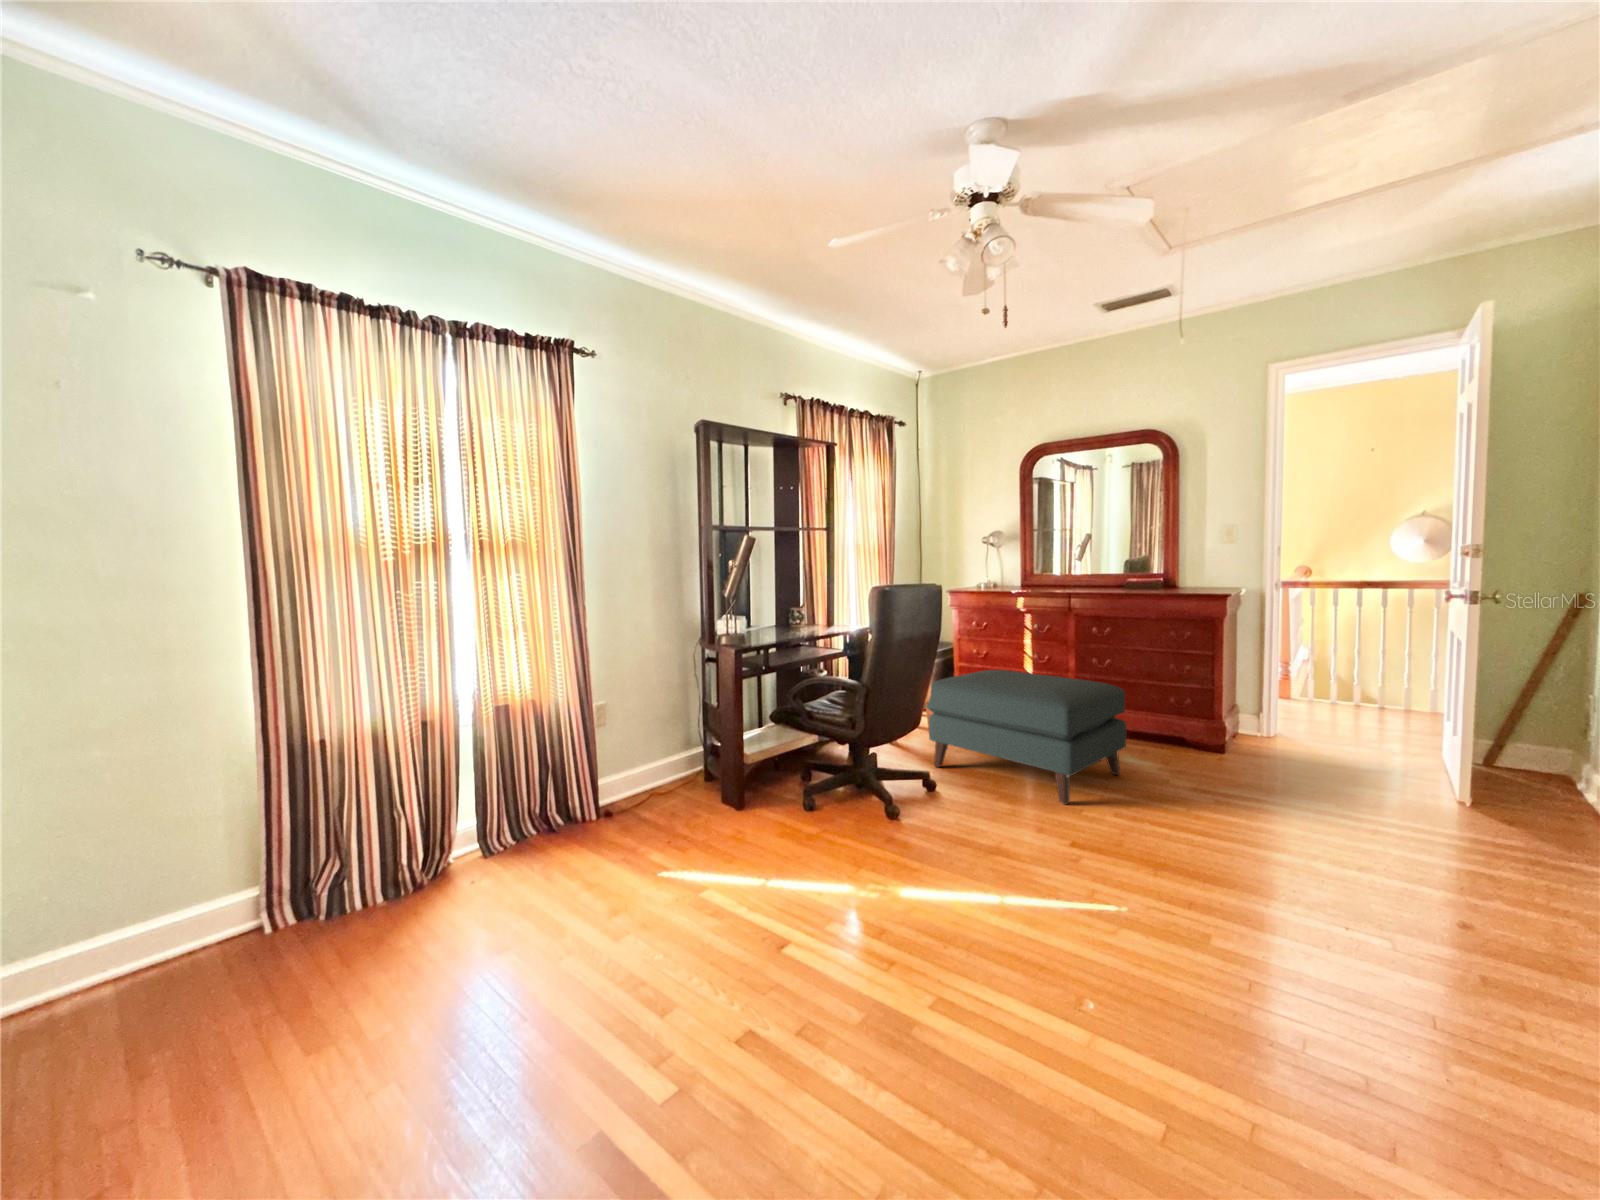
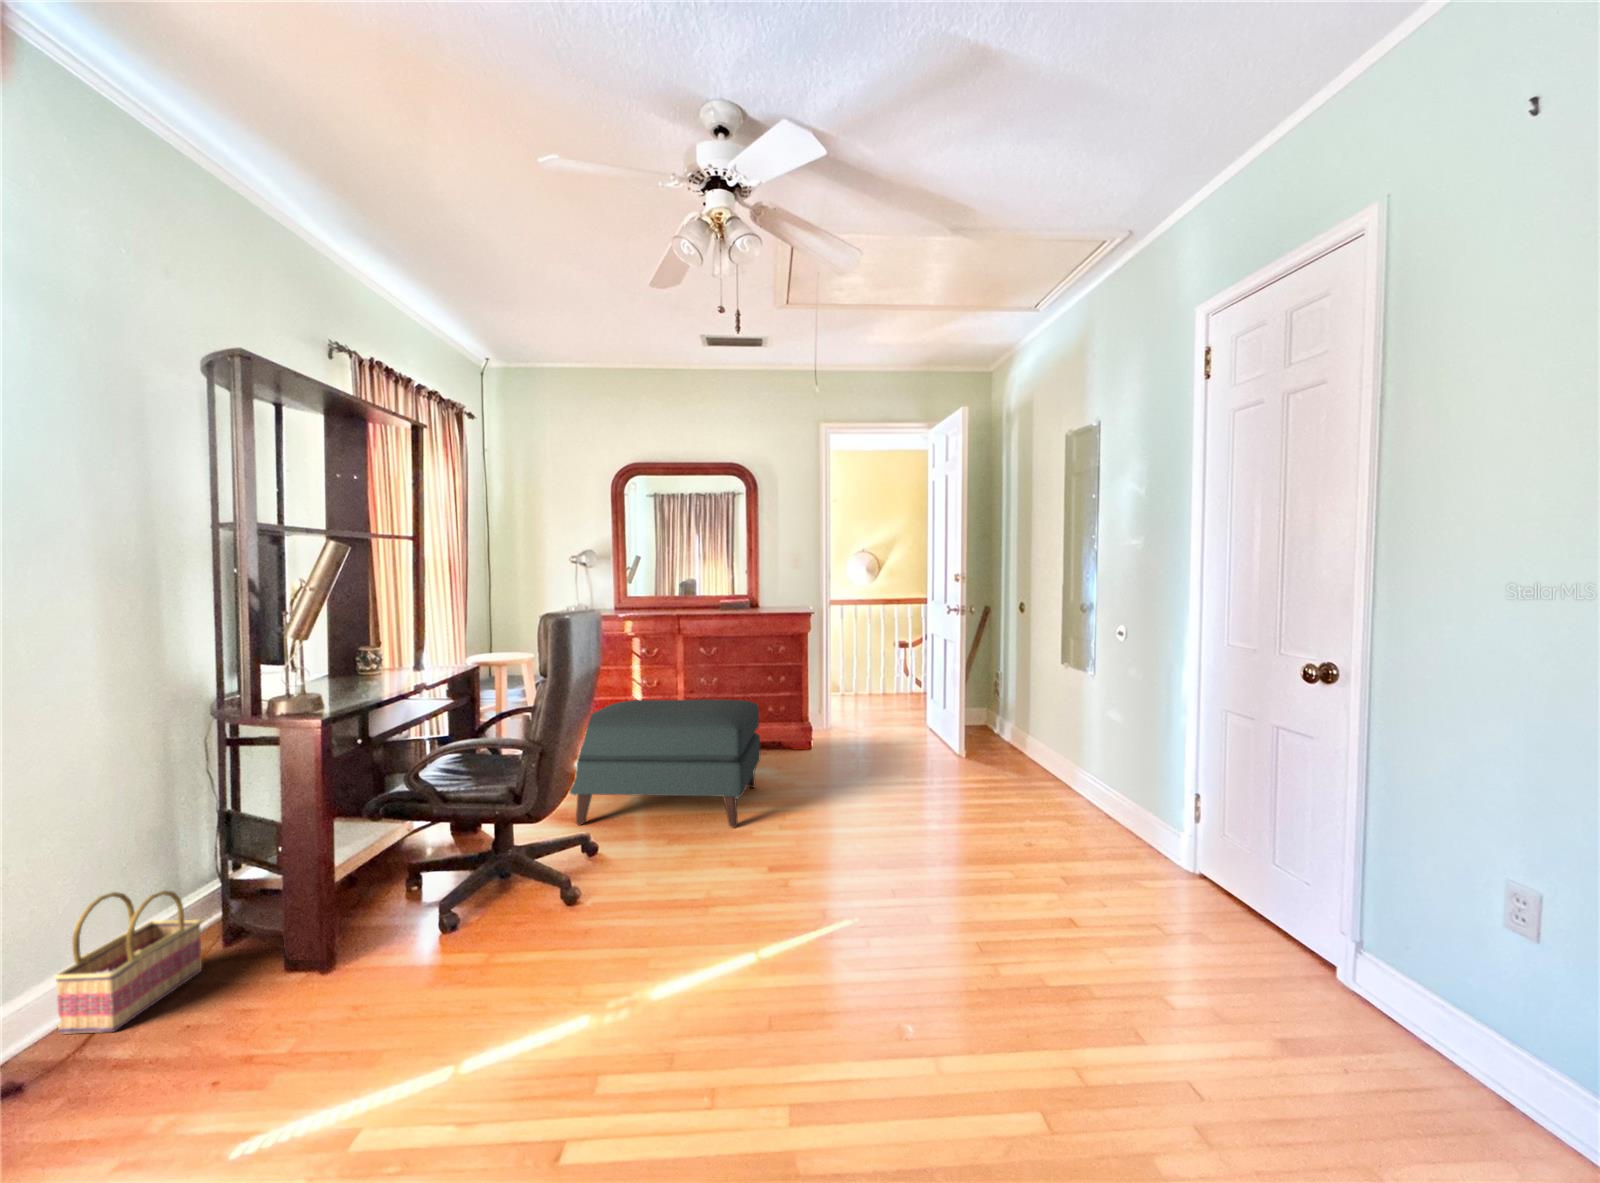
basket: none [635,734,695,805] -> present [54,891,202,1034]

